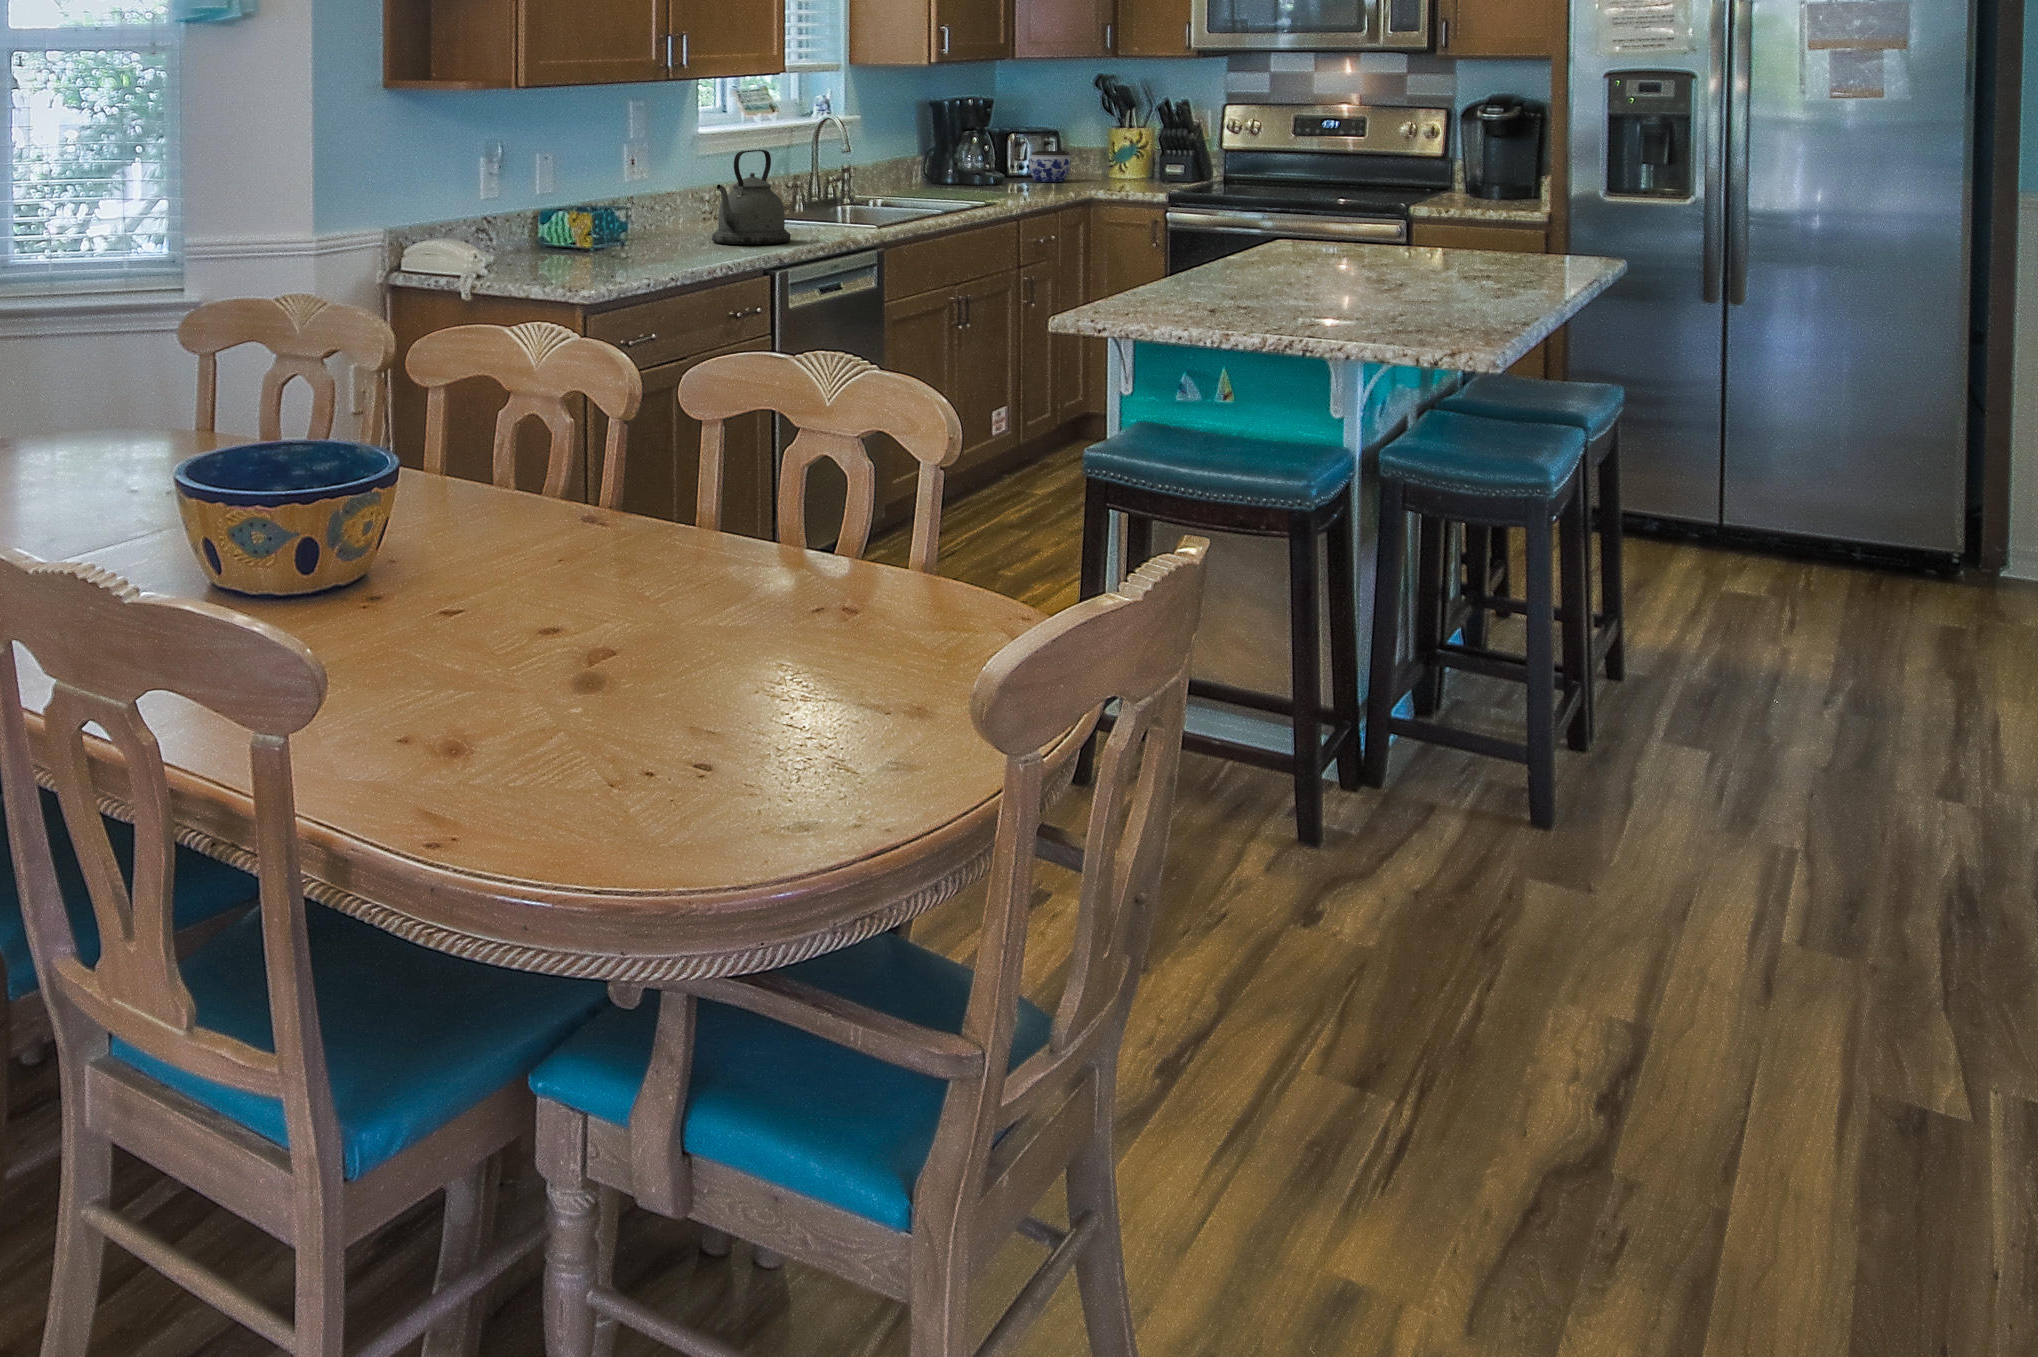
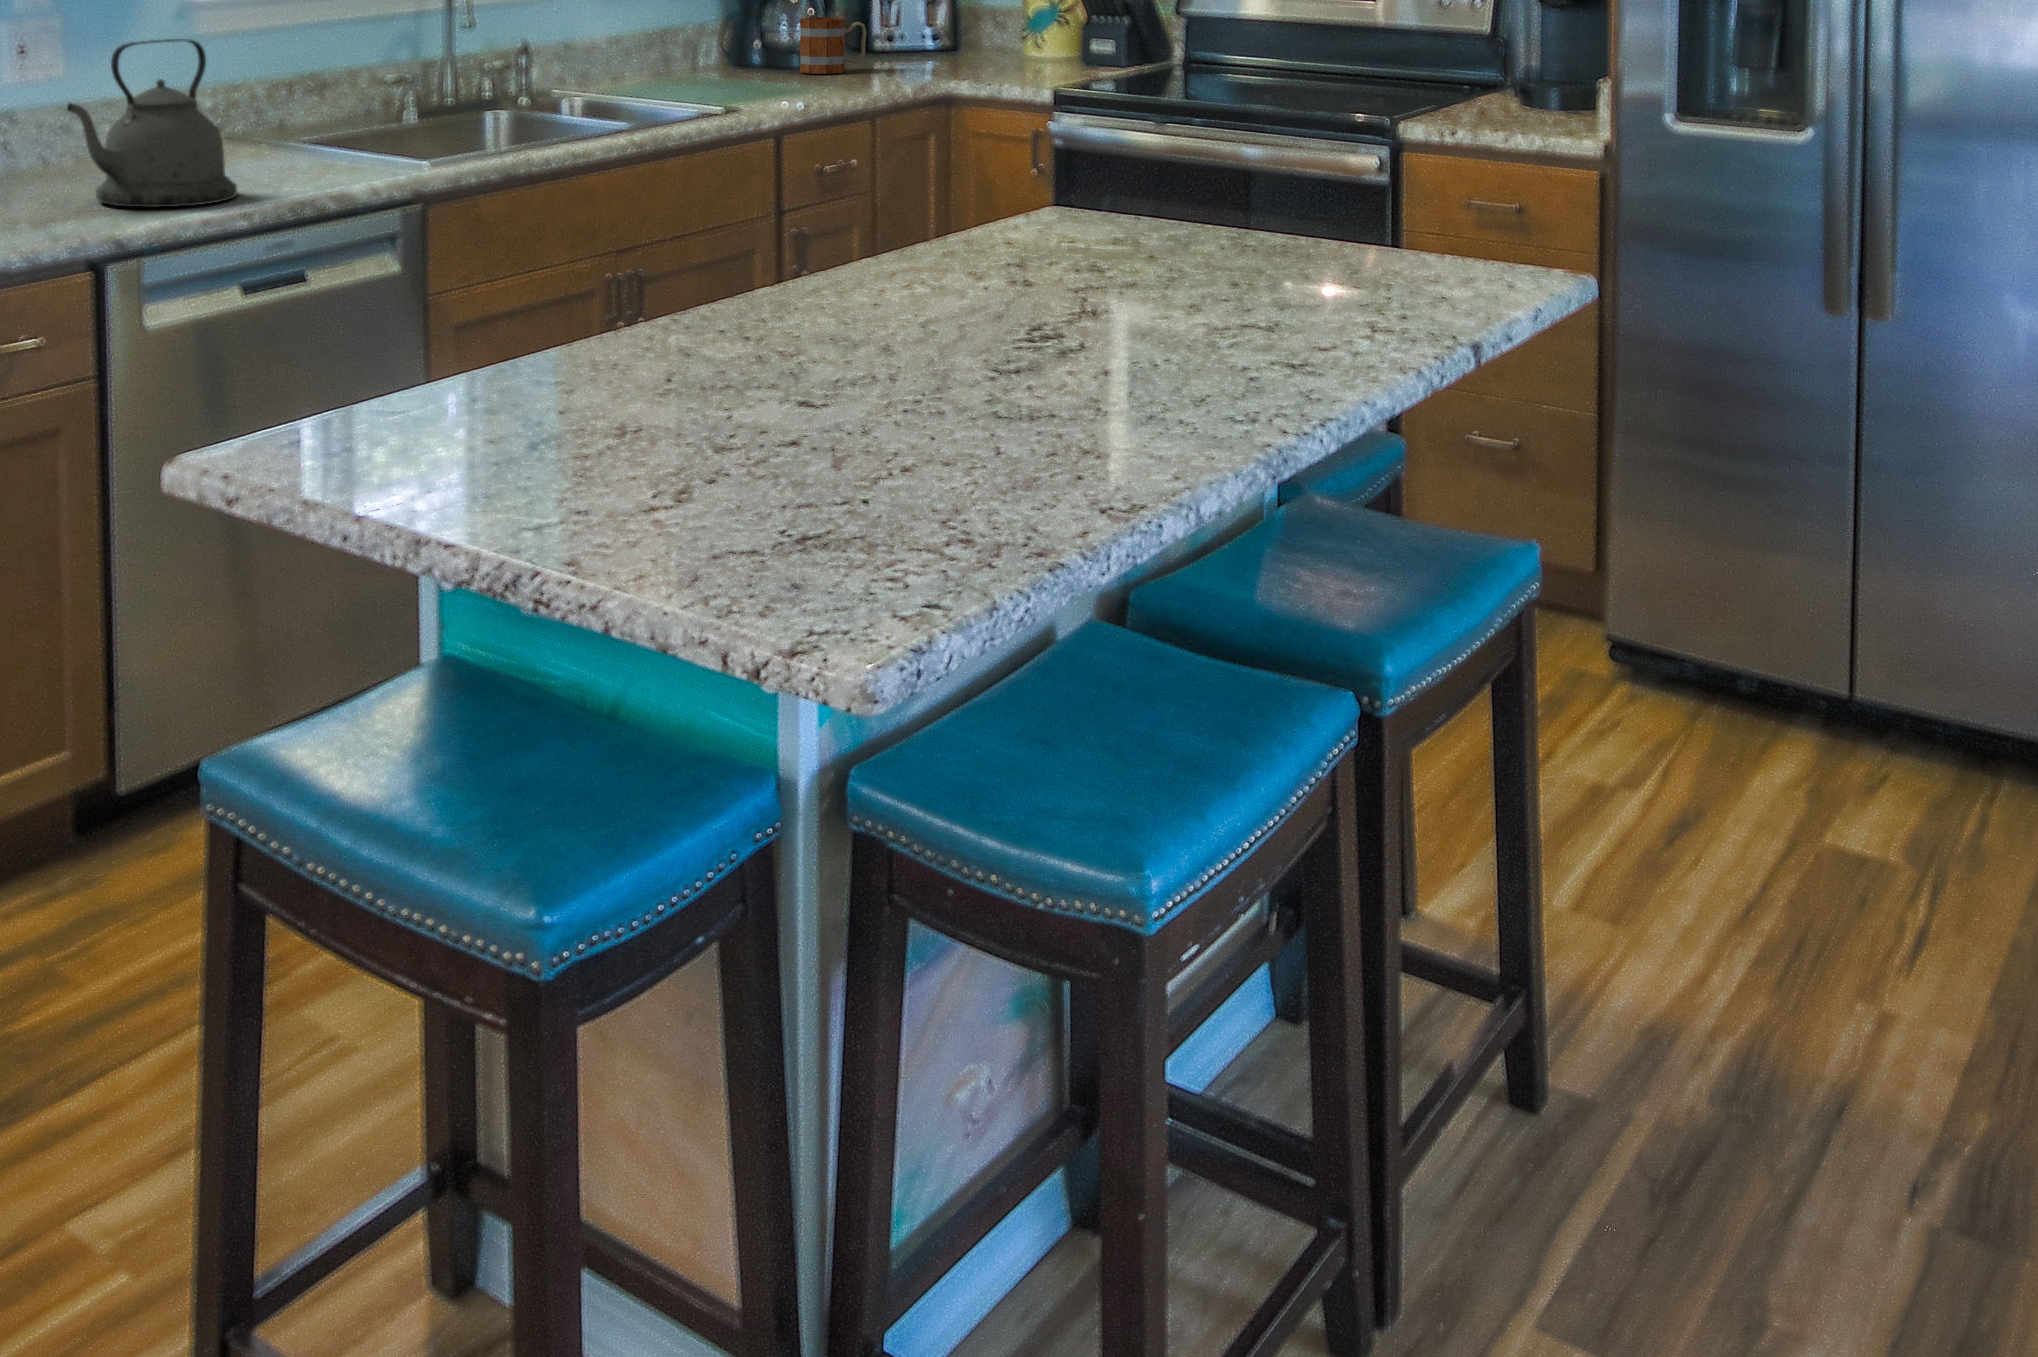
mug: none [979,151,1021,186] -> present [800,17,866,74]
jar: present [1029,151,1071,182] -> none [892,16,956,66]

